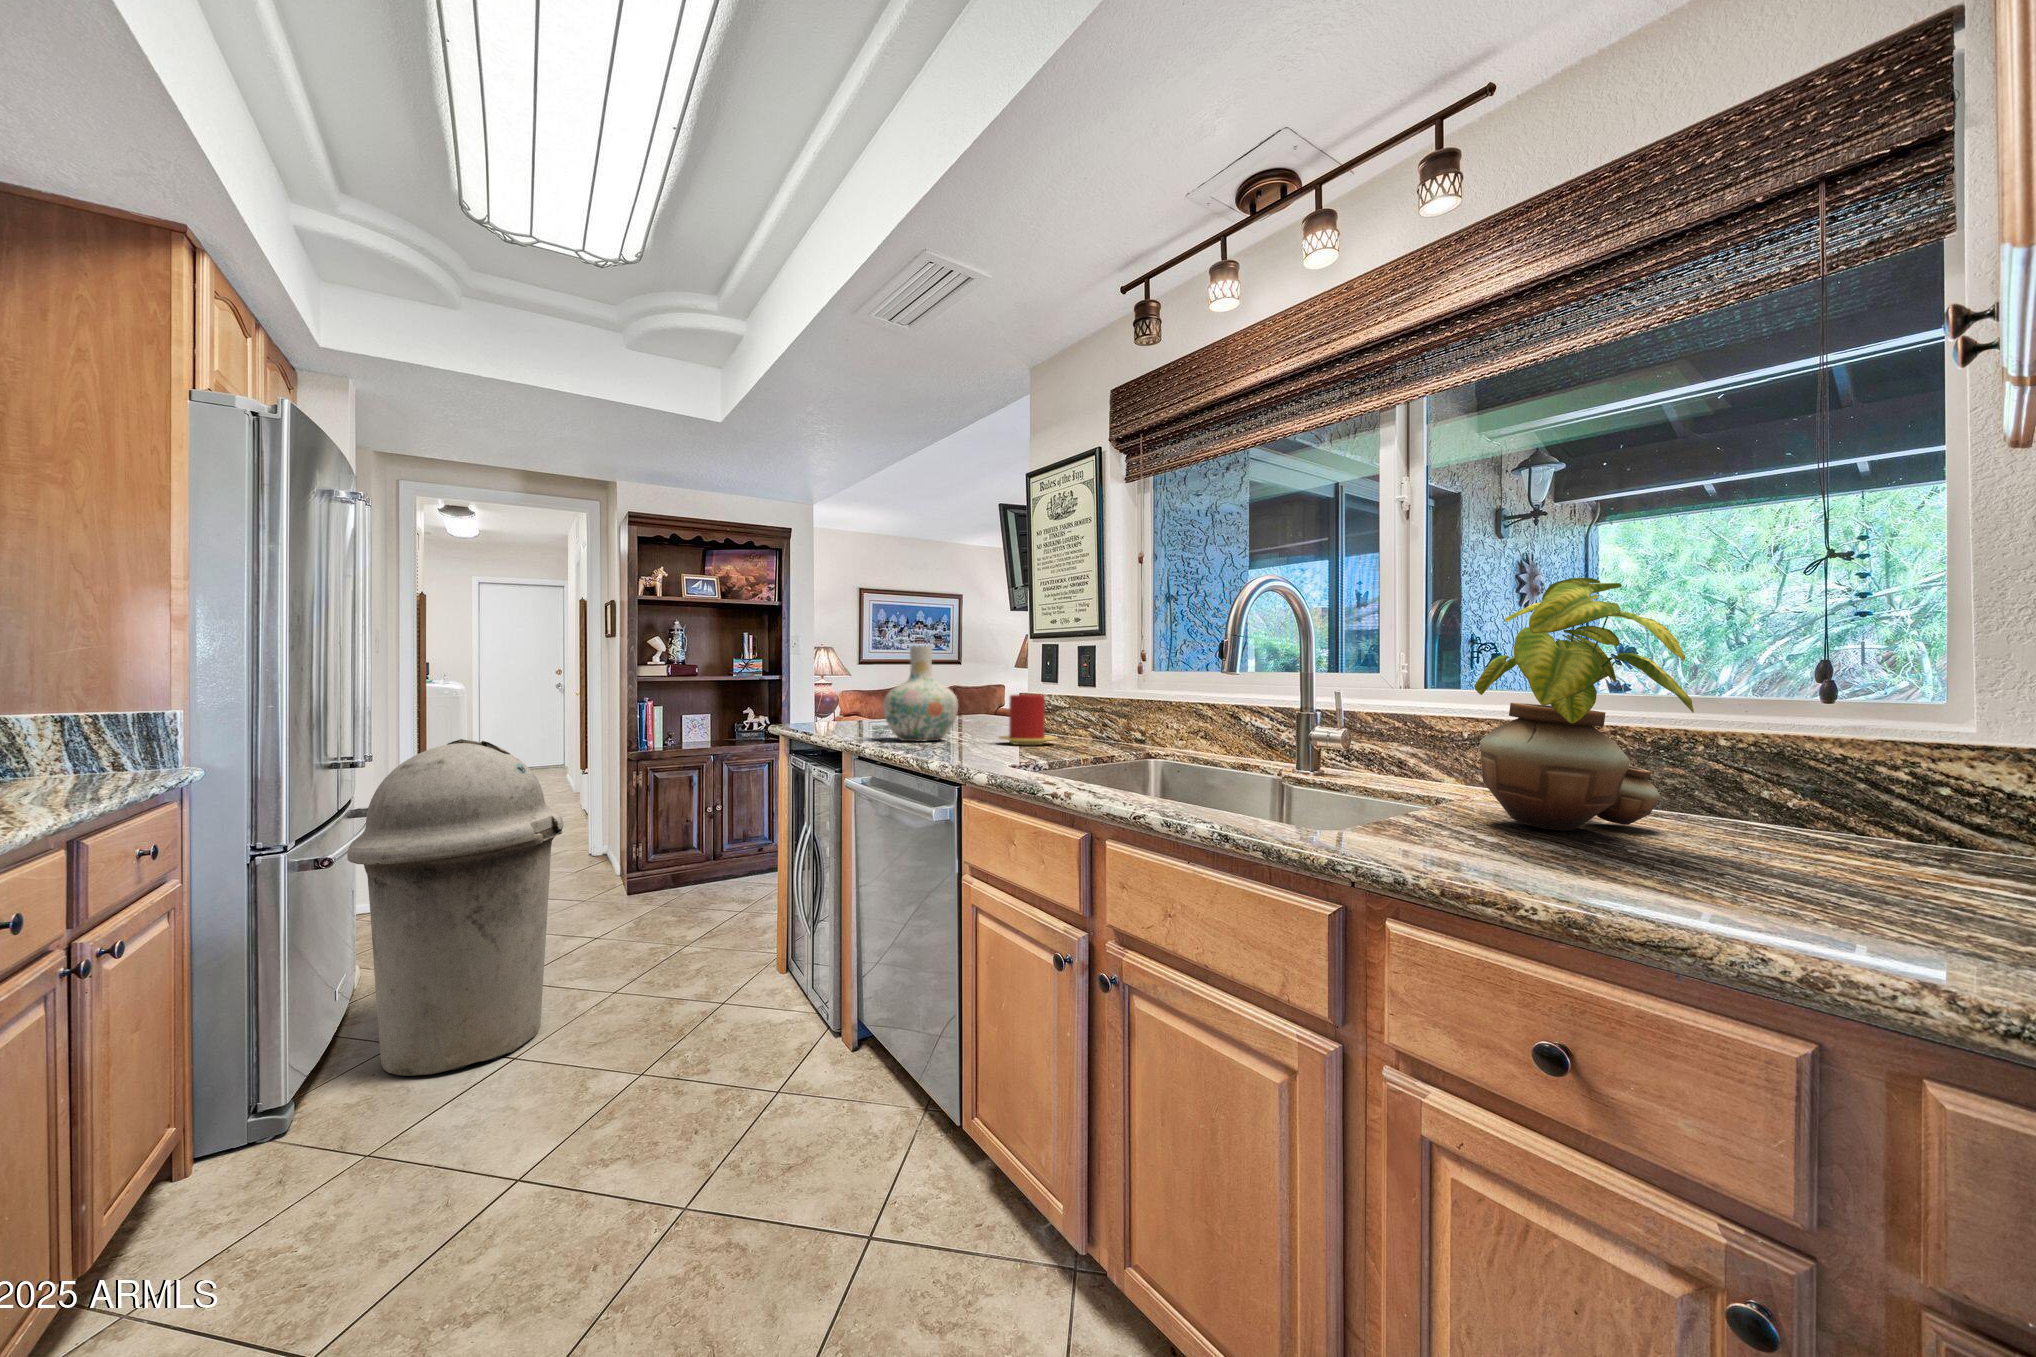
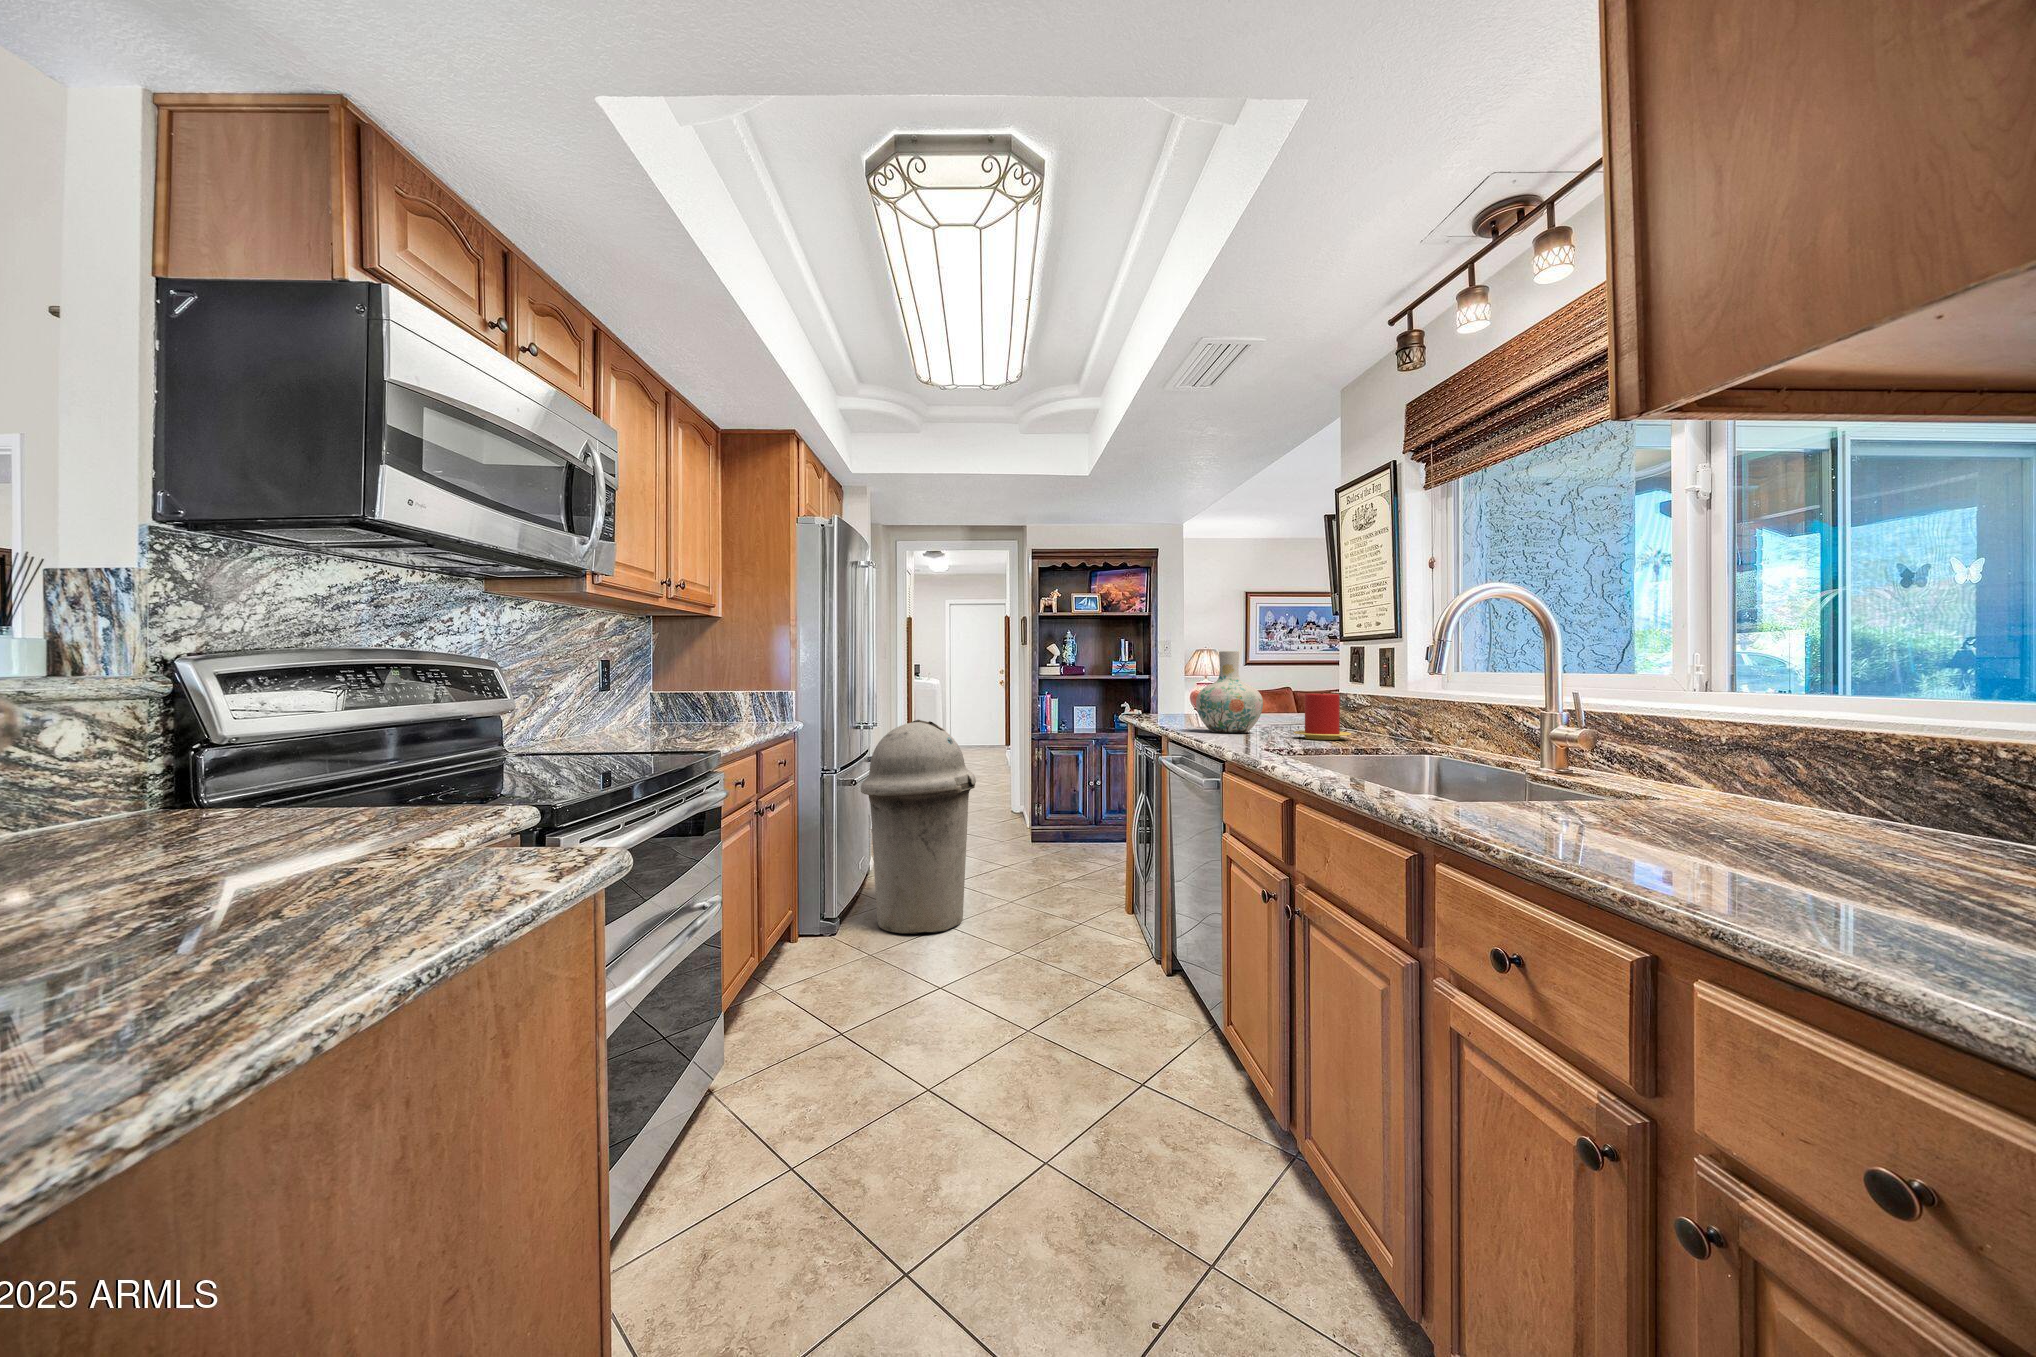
potted plant: present [1474,578,1694,831] -> none [1600,582,1851,832]

